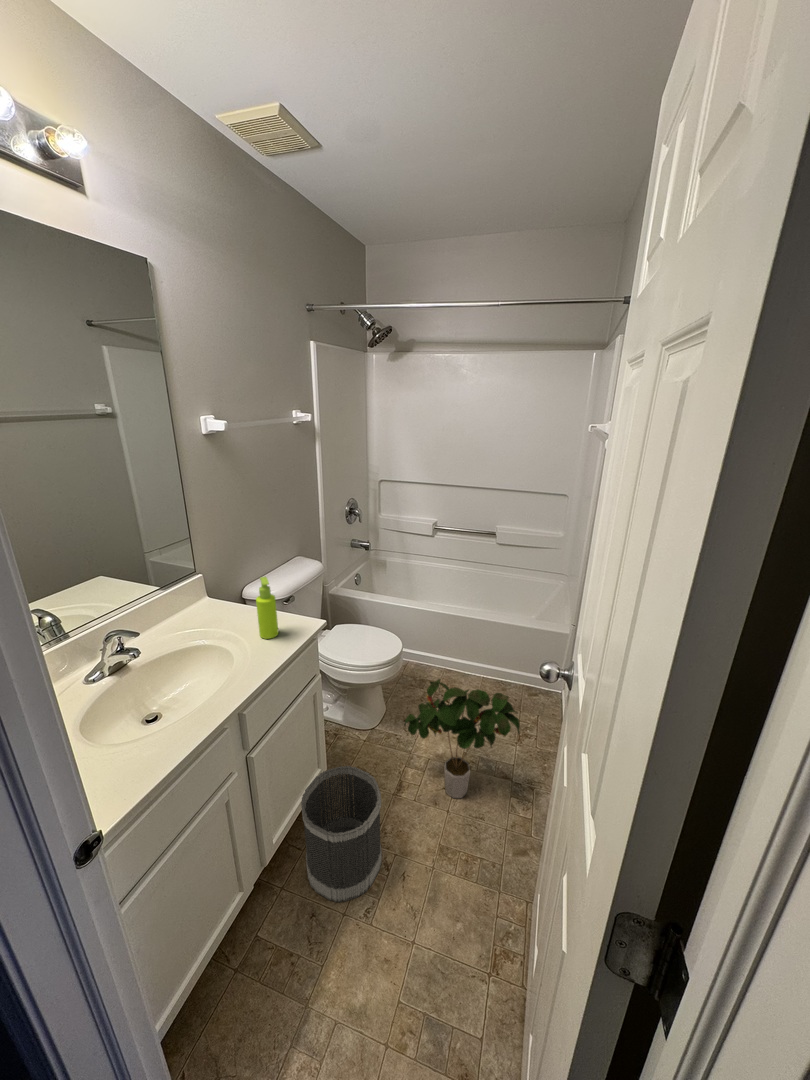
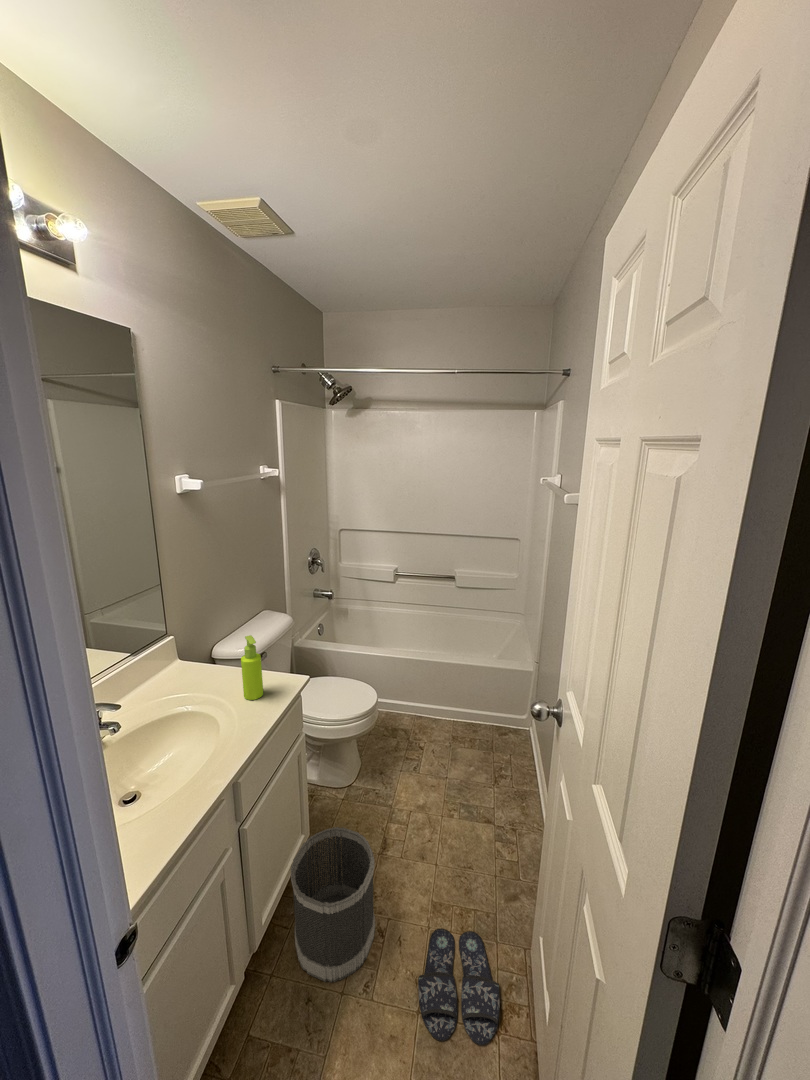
potted plant: present [404,679,520,798] -> none [386,725,502,849]
slippers: none [416,871,496,980] -> present [418,929,500,1045]

